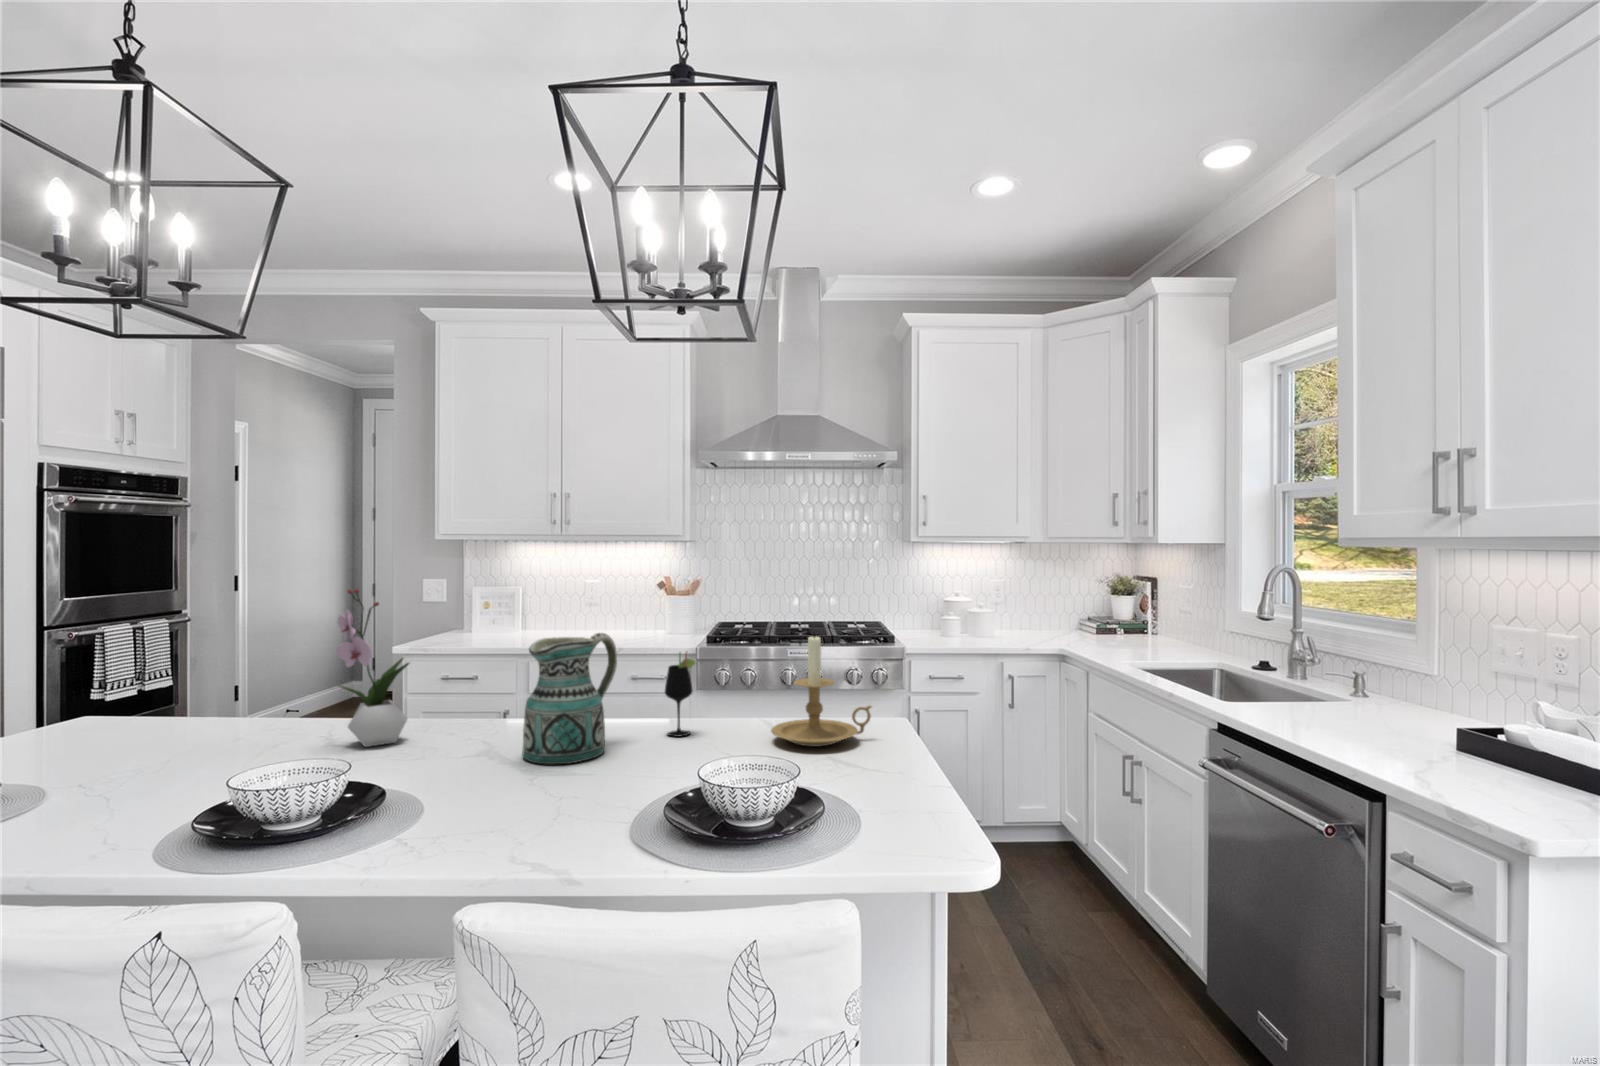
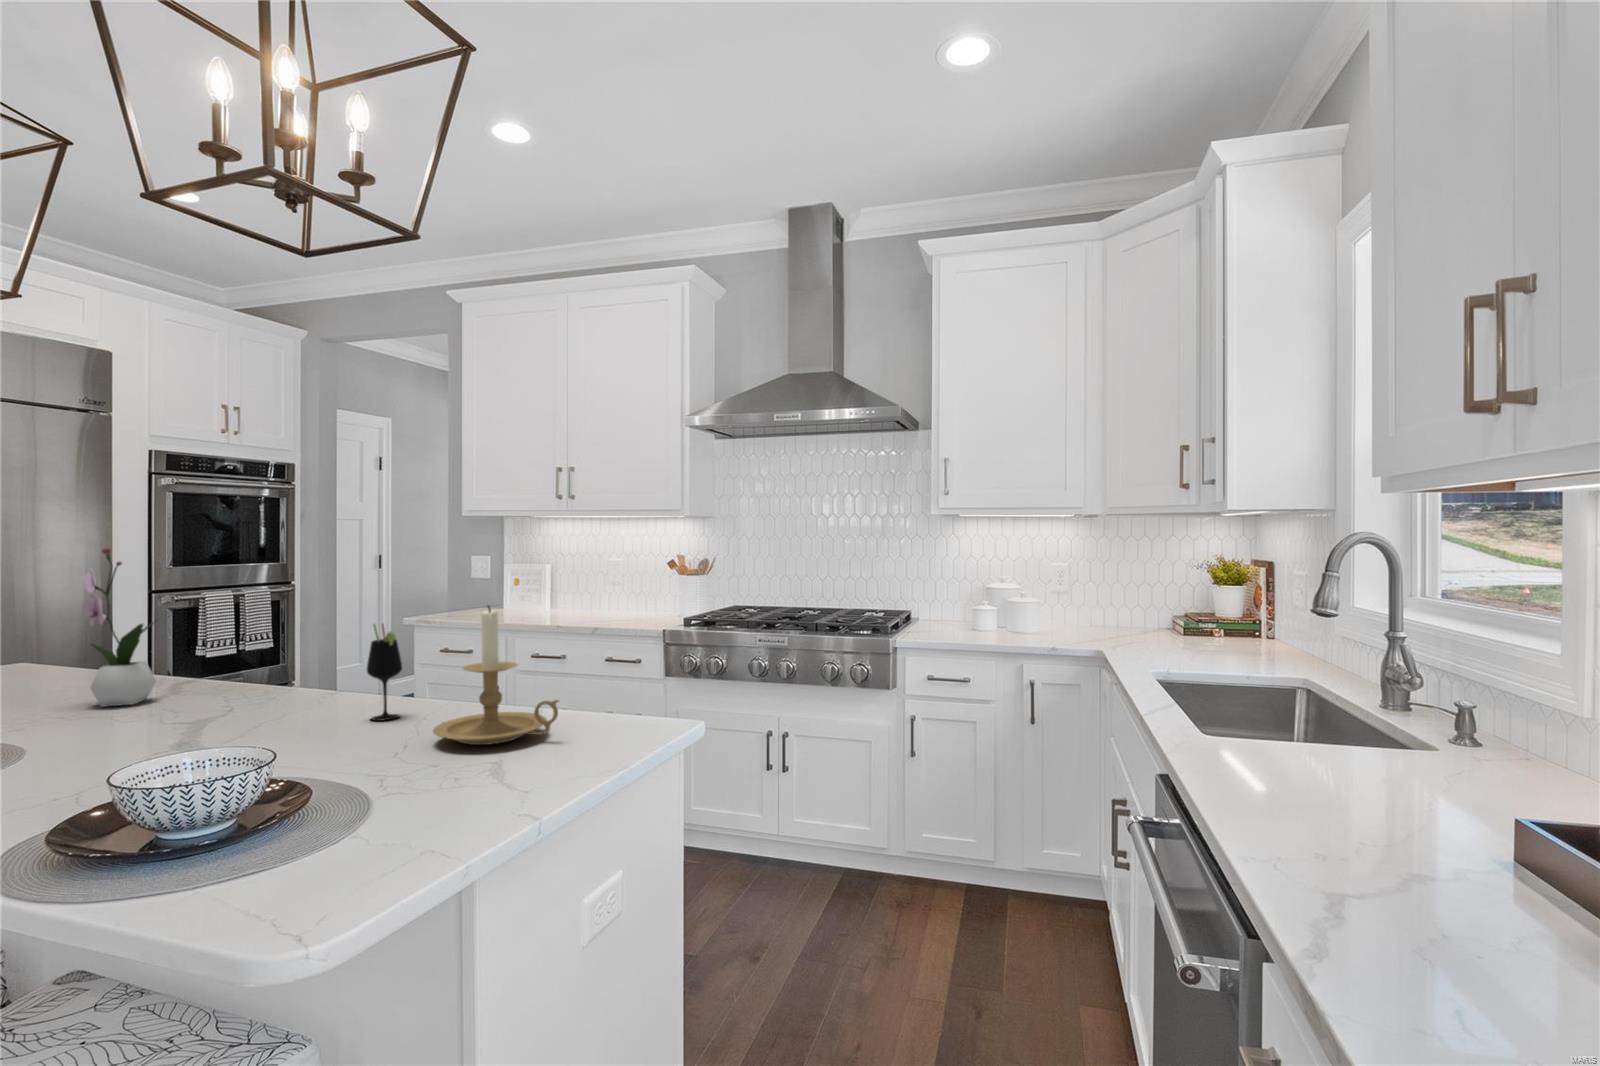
ceramic pitcher: present [522,633,617,764] -> none [174,598,315,739]

